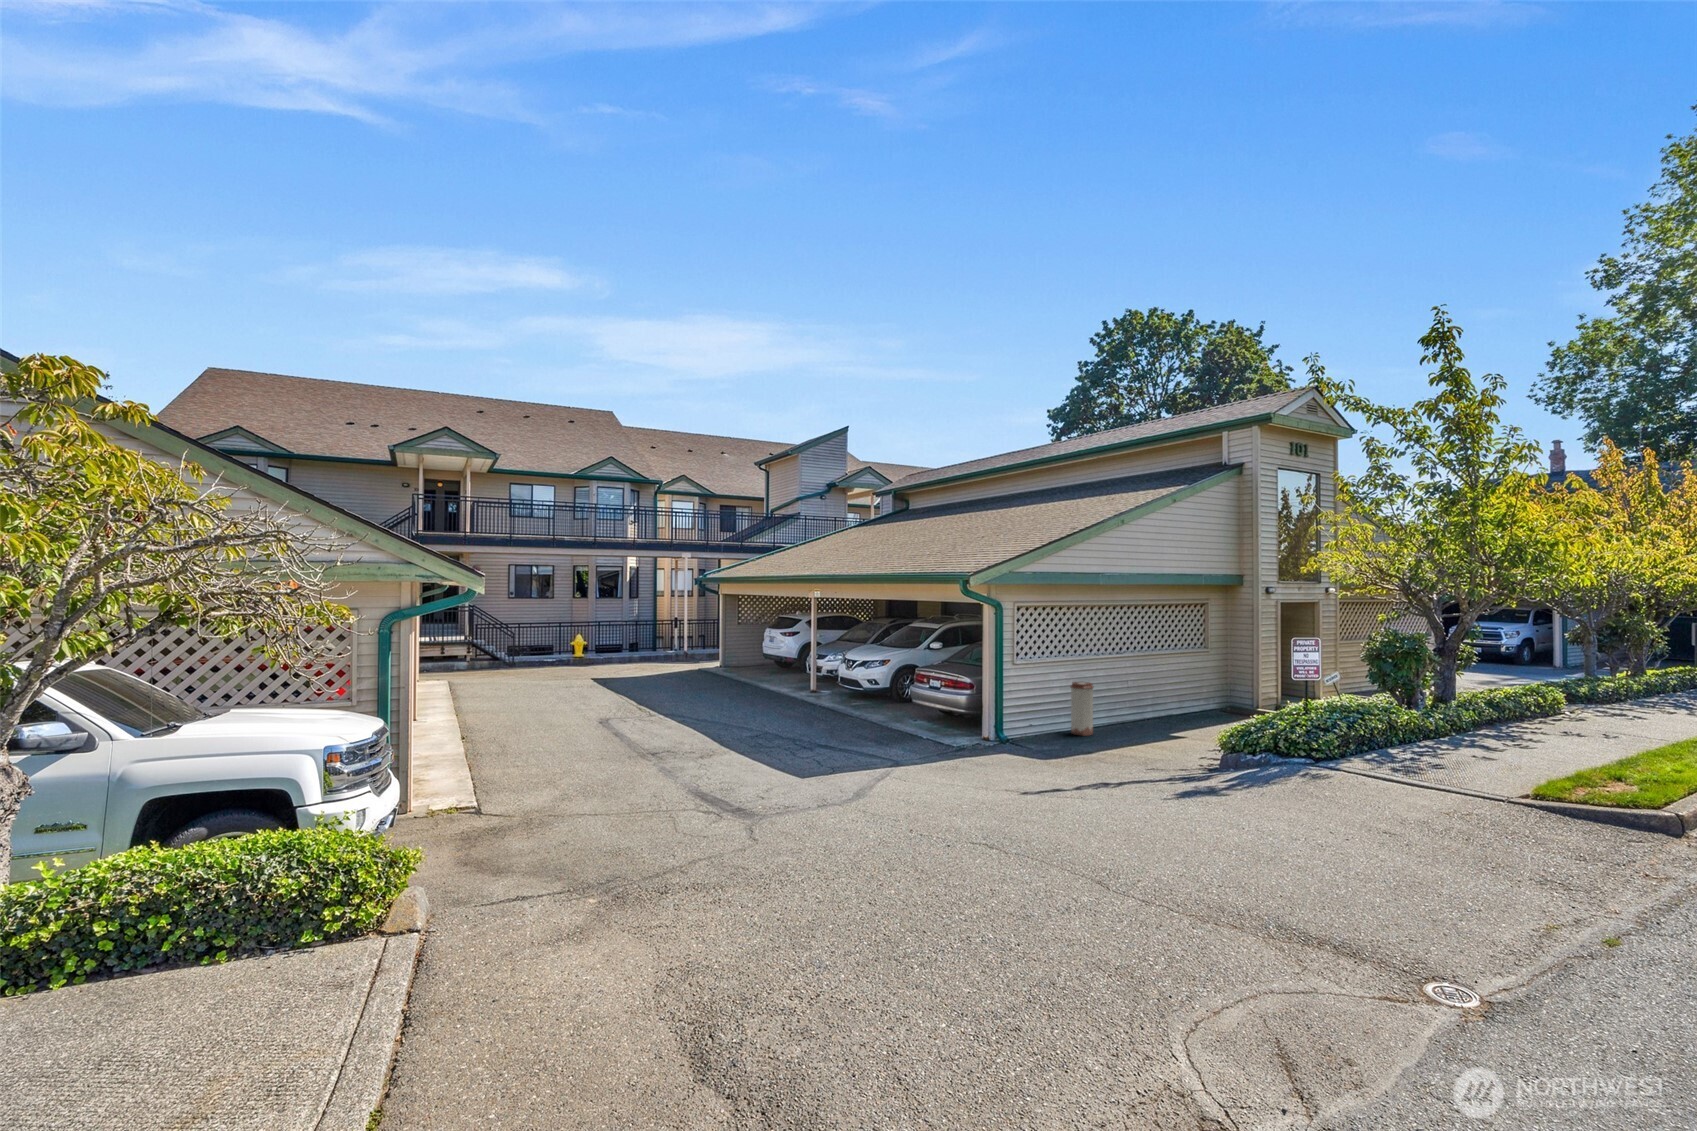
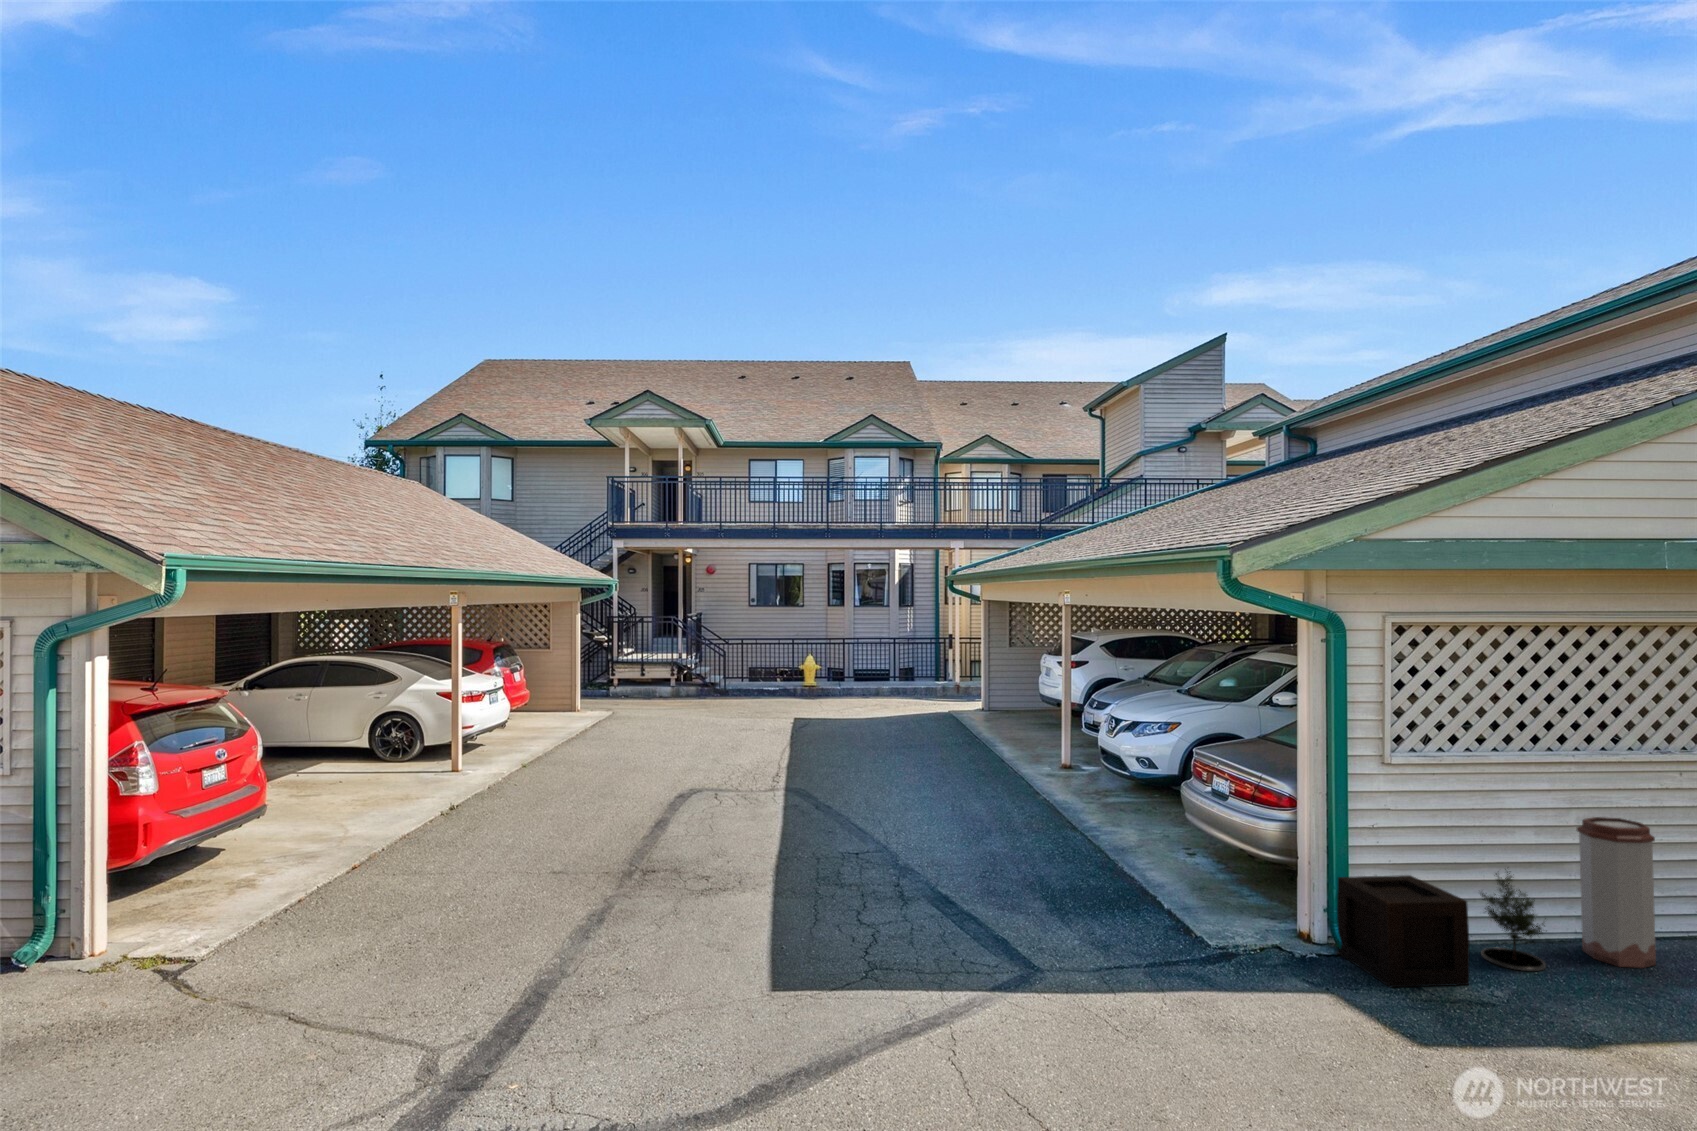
potted tree: none [1041,701,1065,740] -> present [1481,869,1546,971]
wooden crate: none [997,709,1044,748] -> present [1337,875,1470,987]

